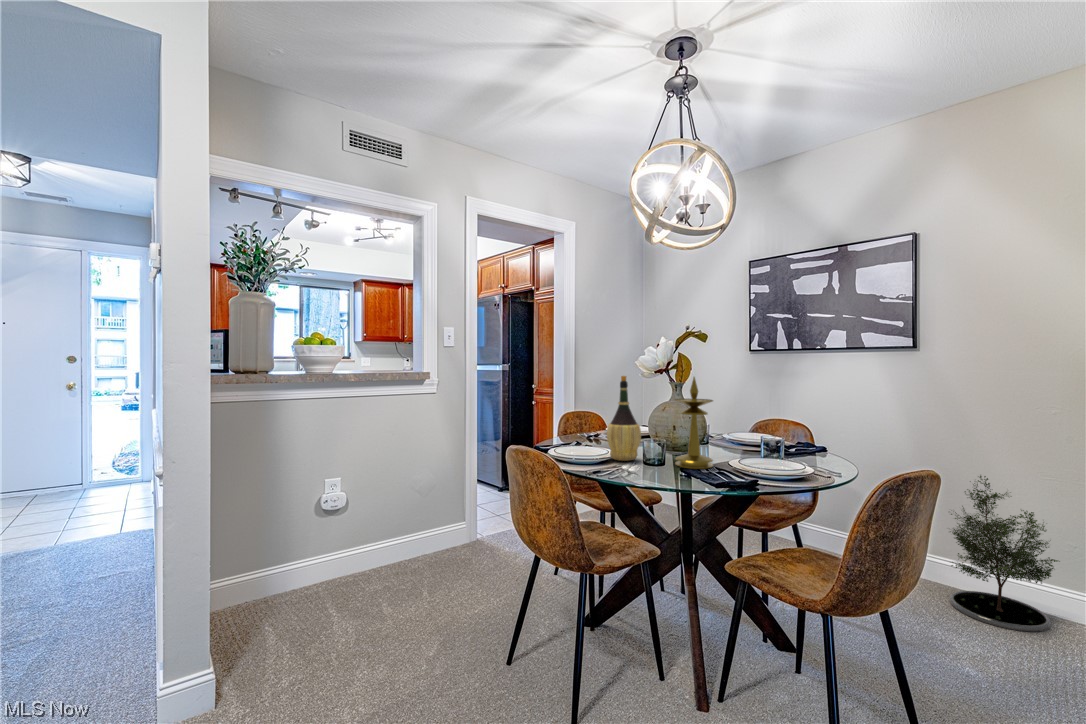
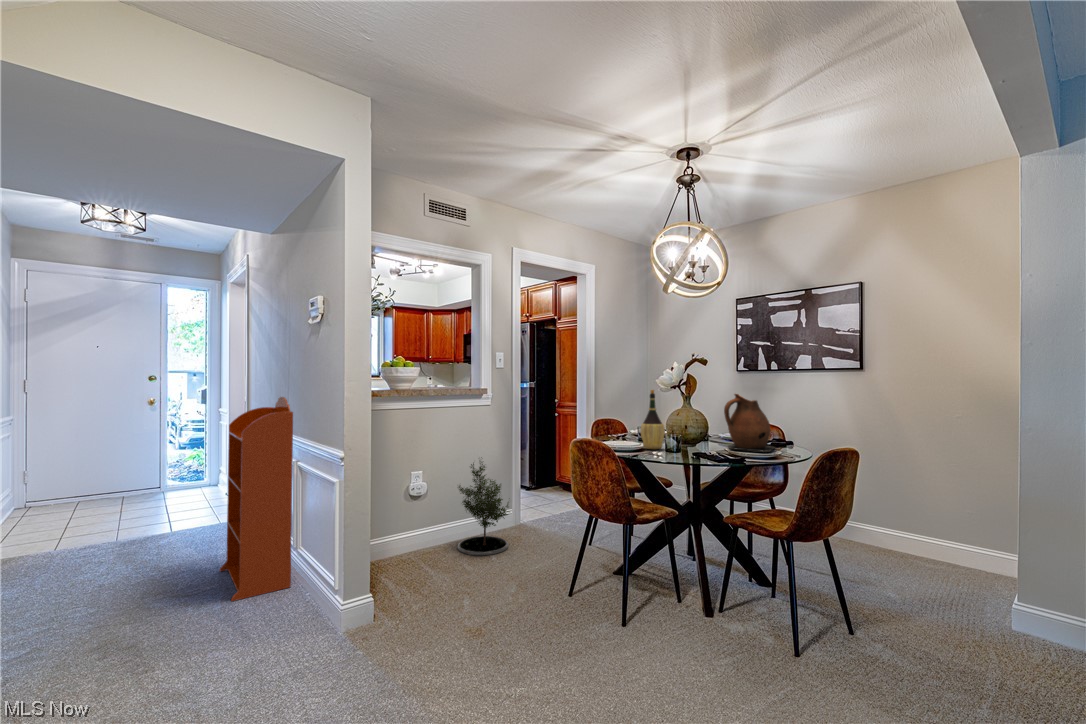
candlestick: present [675,377,713,469] -> none [689,390,716,453]
ceramic pitcher: none [727,381,801,468] -> present [724,394,775,452]
bookcase: none [43,385,141,666] -> present [219,397,293,601]
potted tree: present [950,475,1060,632] -> present [458,461,509,556]

